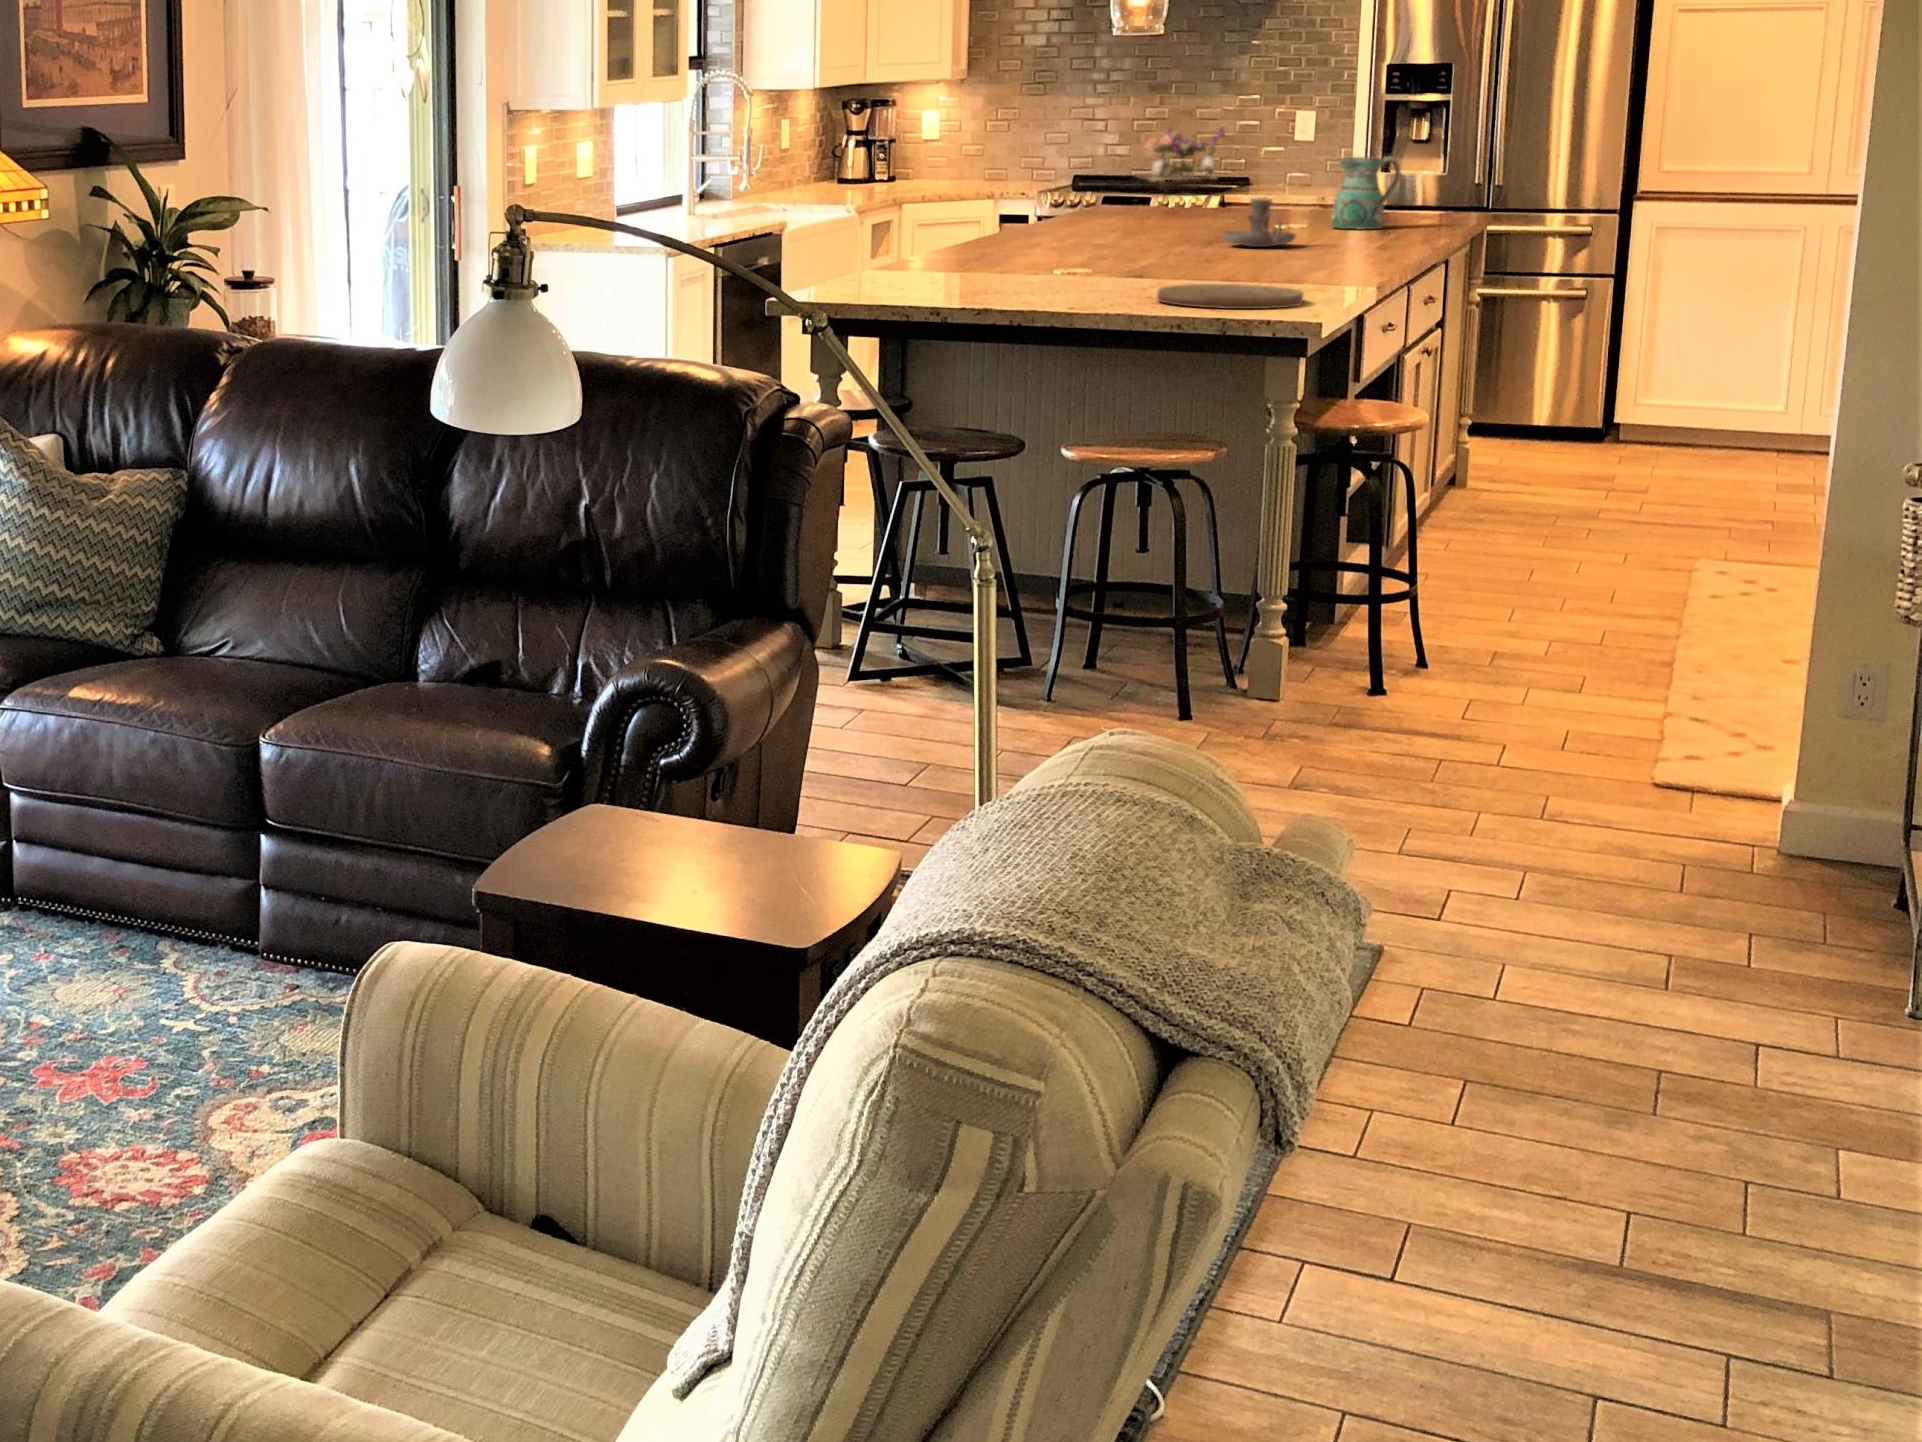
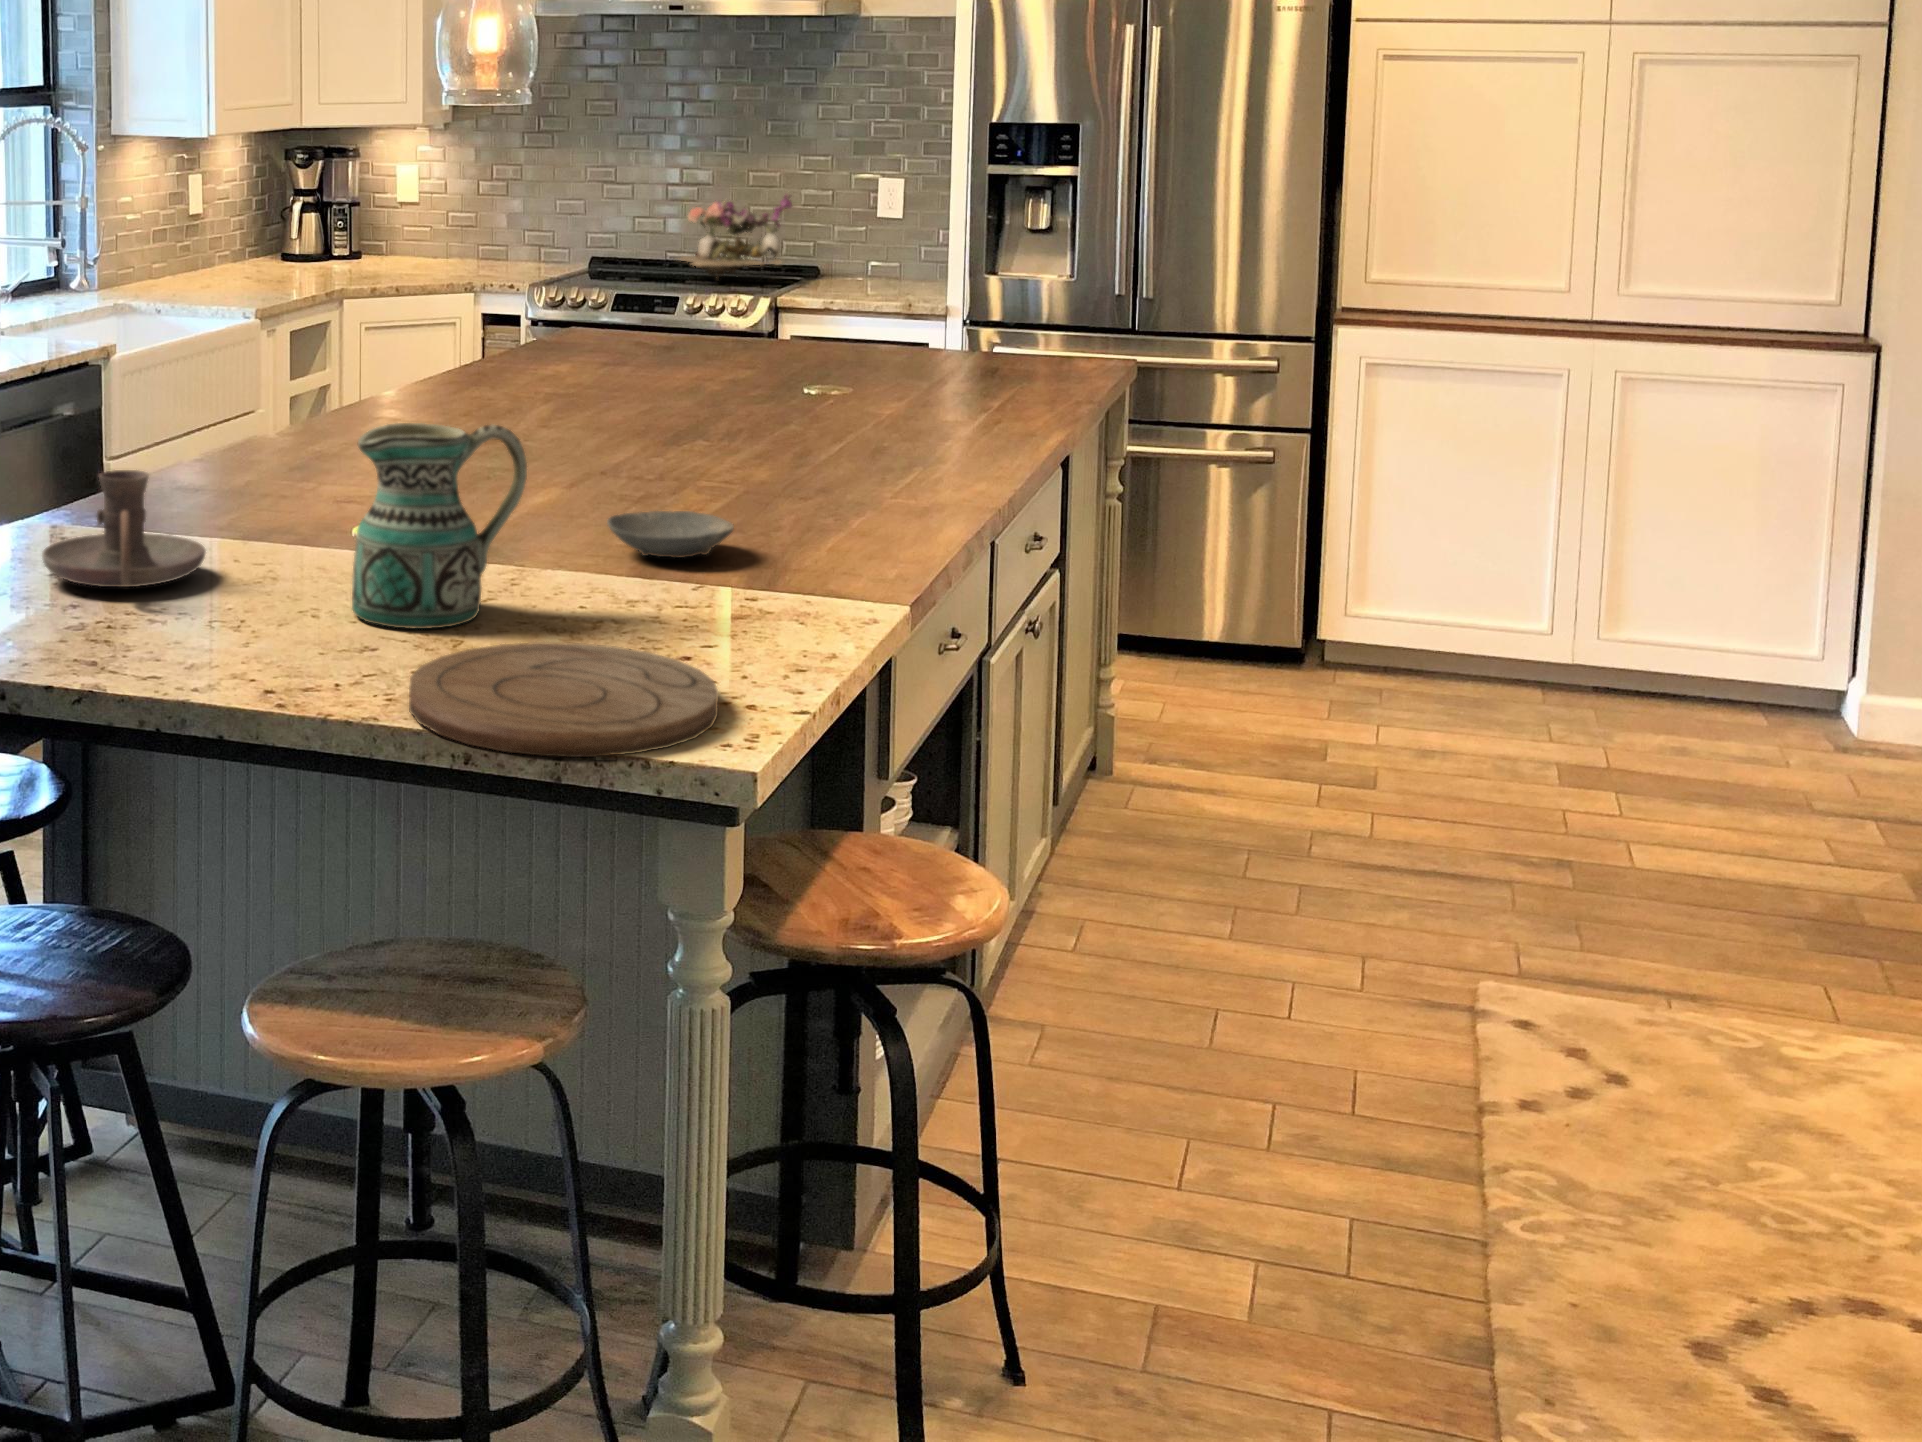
ceramic pitcher: present [1331,156,1401,230] -> present [352,423,527,629]
candle holder: present [1222,199,1296,247] -> present [42,470,206,587]
bowl: none [1207,254,1277,273] -> present [607,511,734,558]

